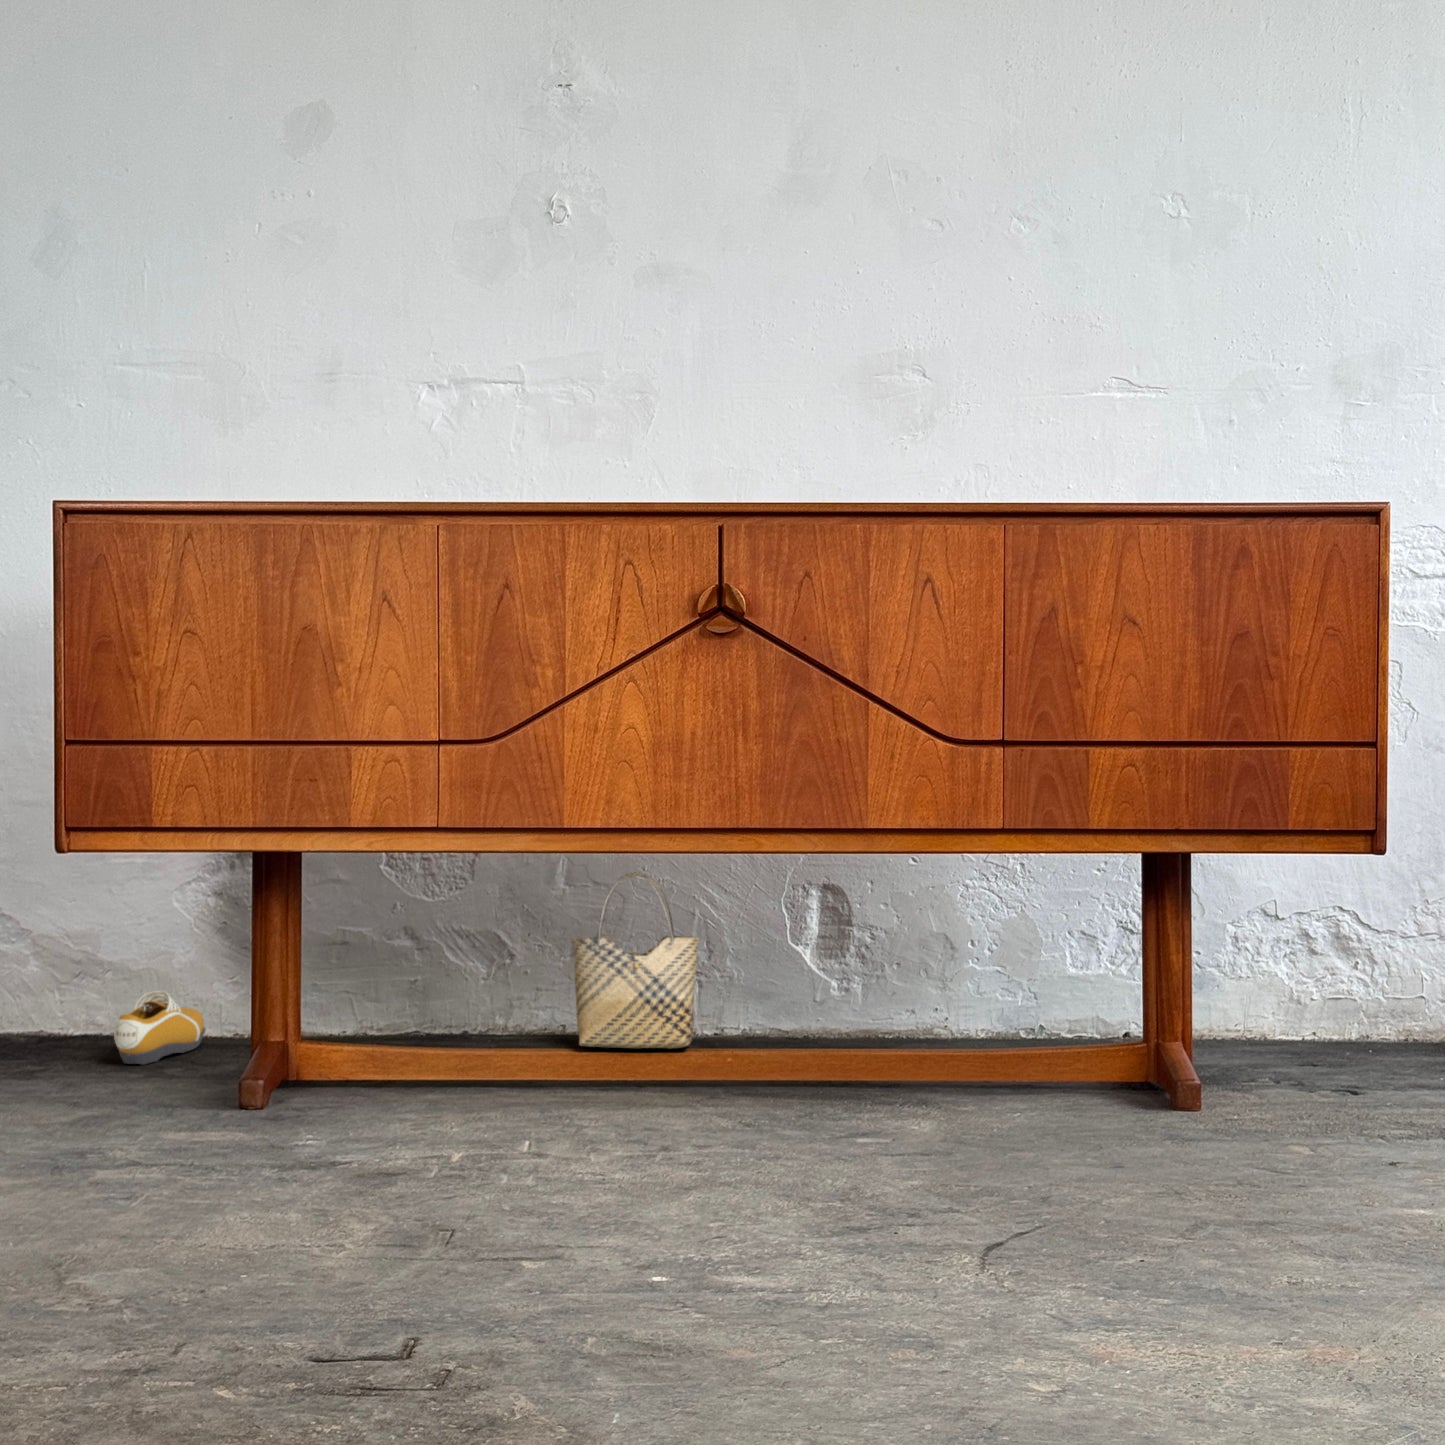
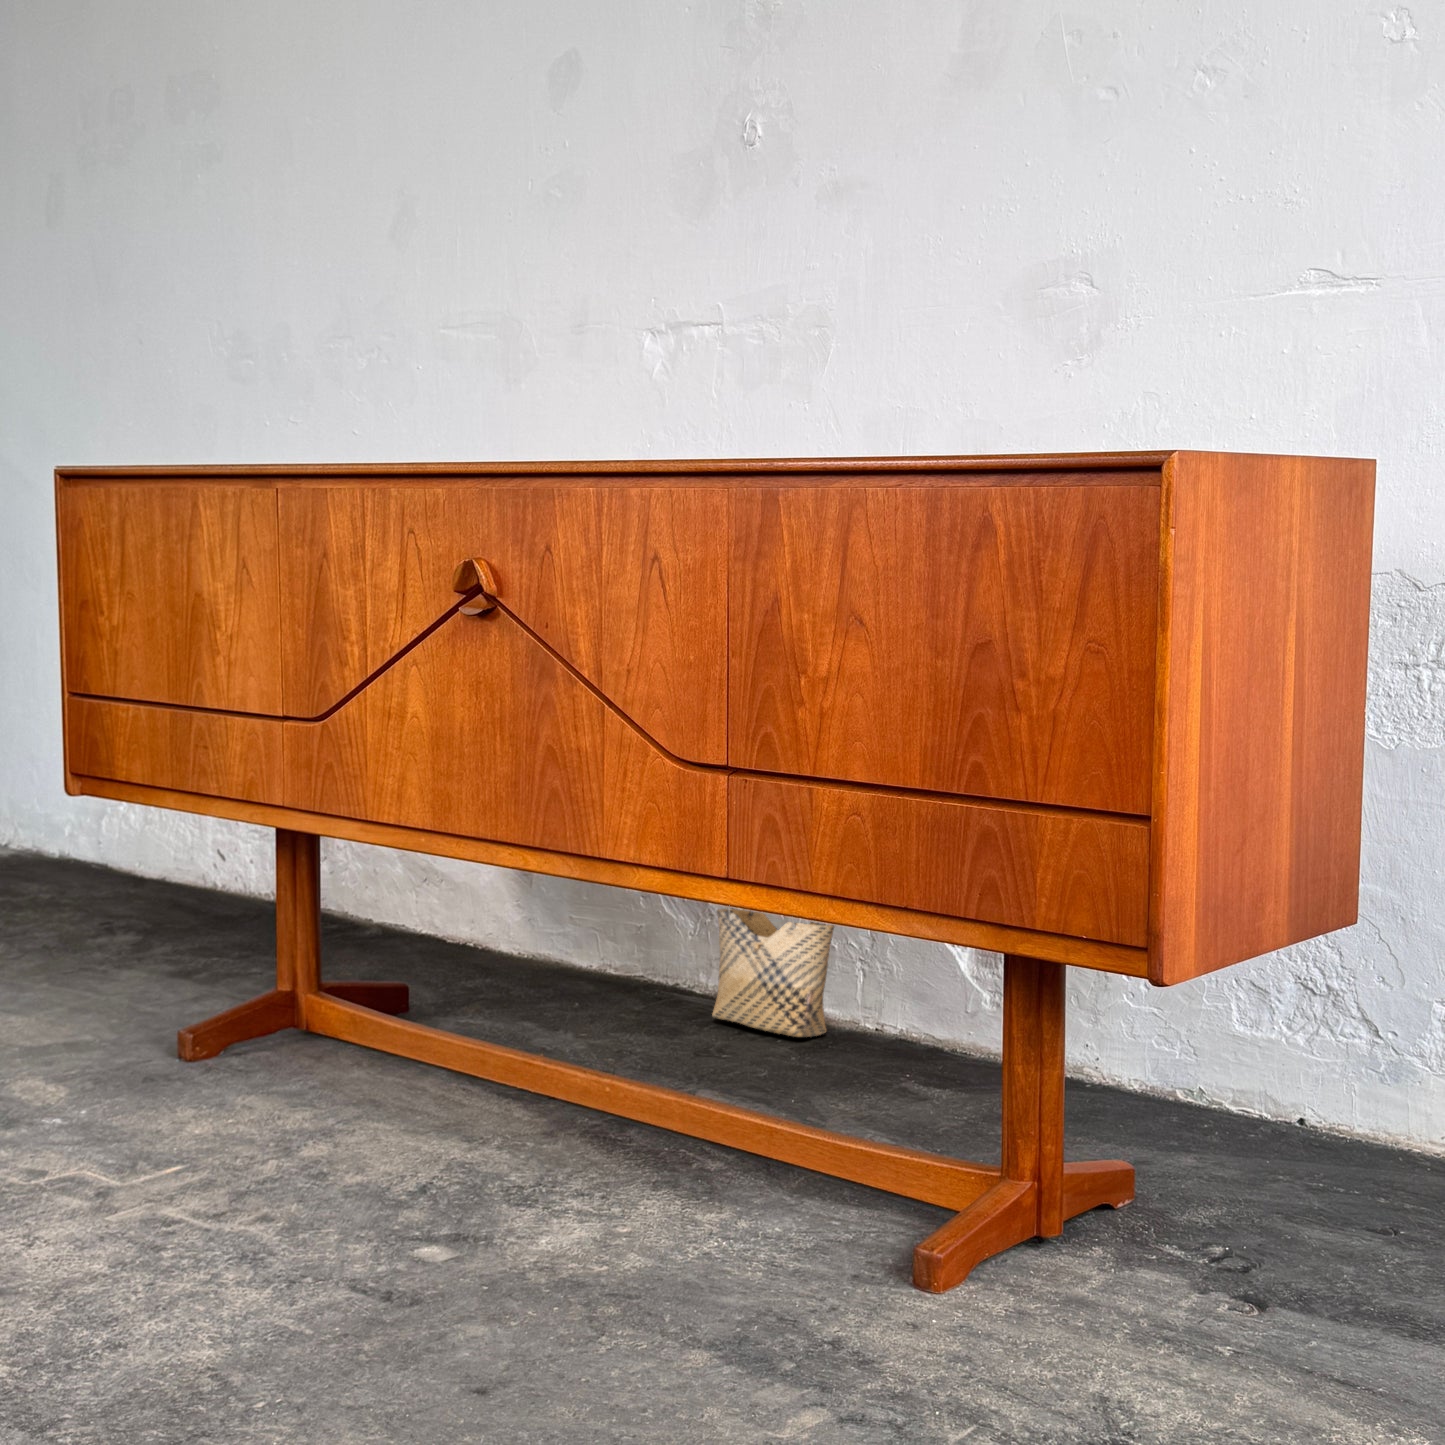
shoe: present [114,991,205,1064] -> none [363,906,477,970]

